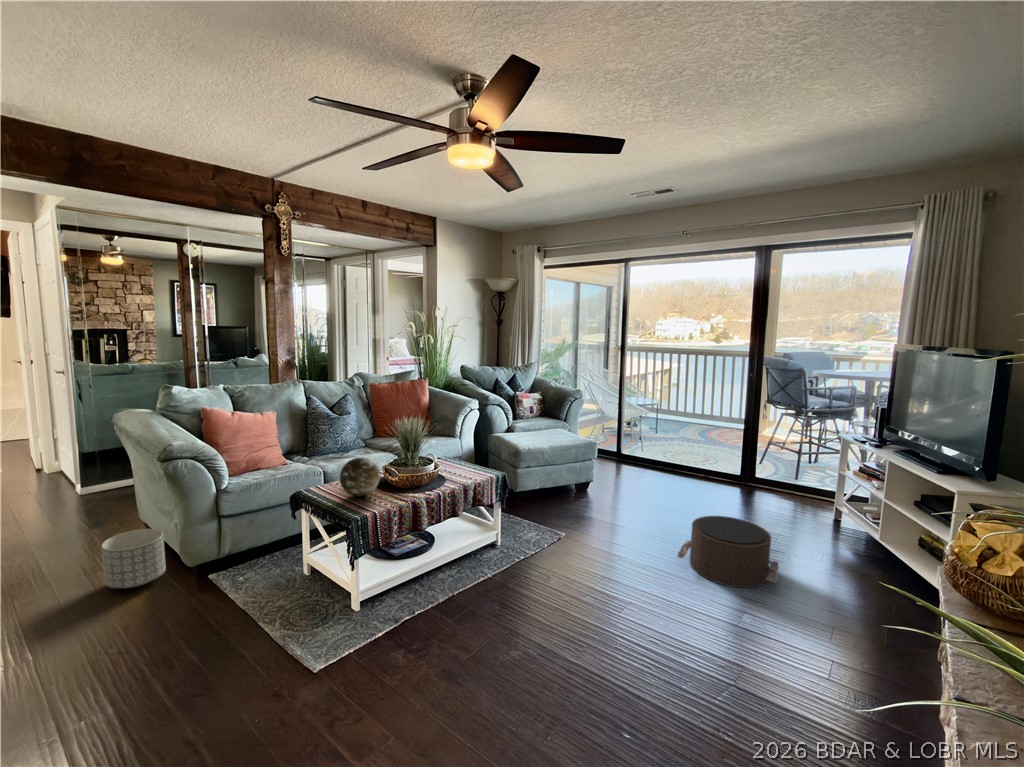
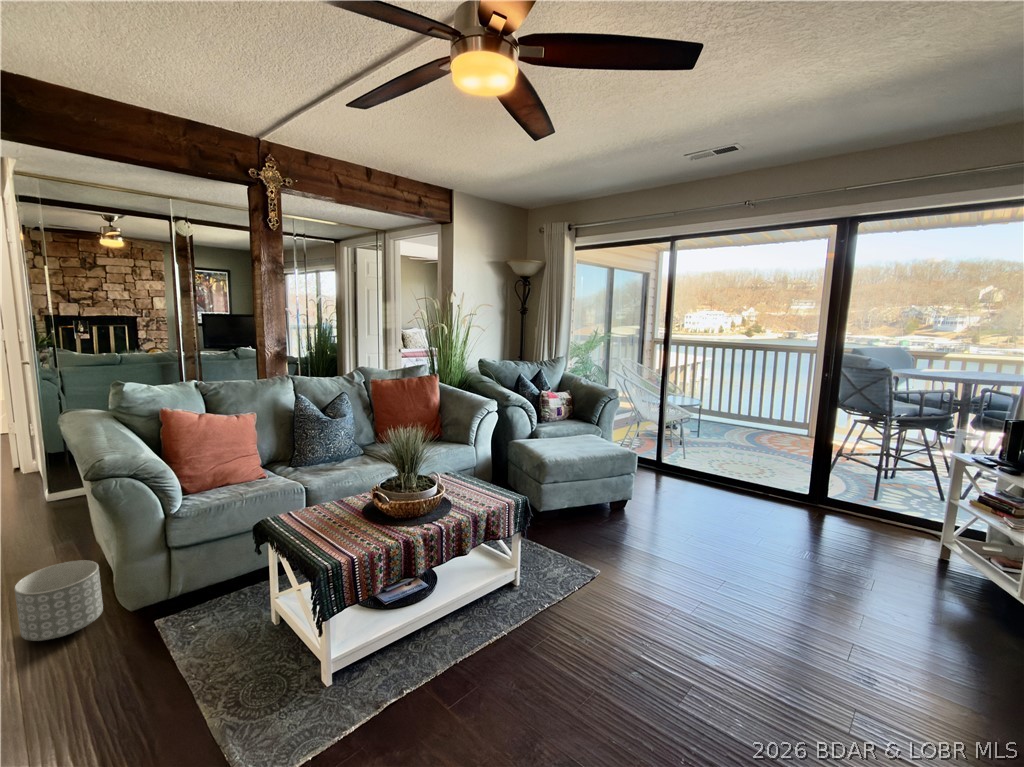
decorative orb: present [340,457,380,496] -> none [312,479,365,530]
pouf: present [678,516,779,588] -> none [750,558,896,665]

